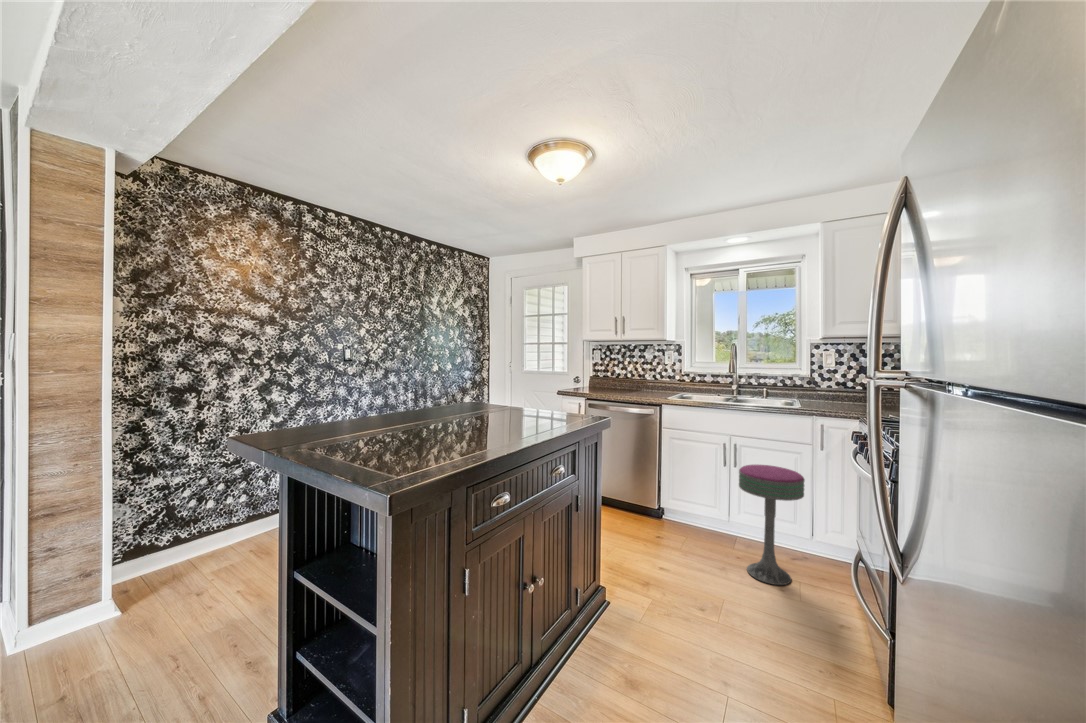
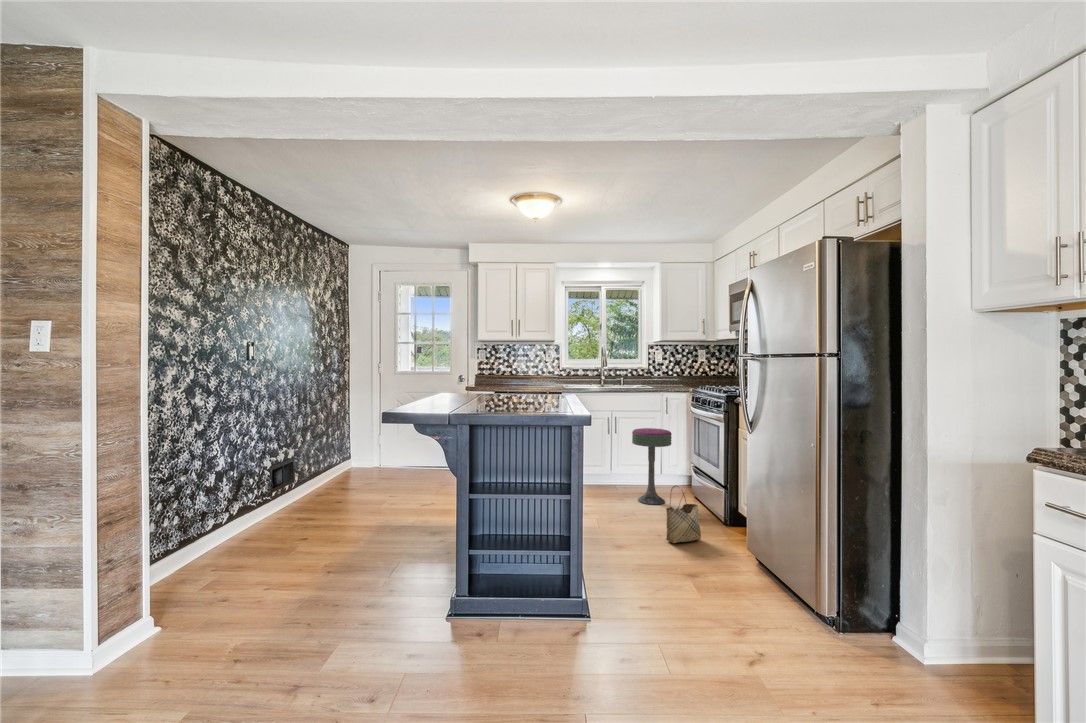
woven basket: none [722,581,793,693] -> present [666,486,701,543]

